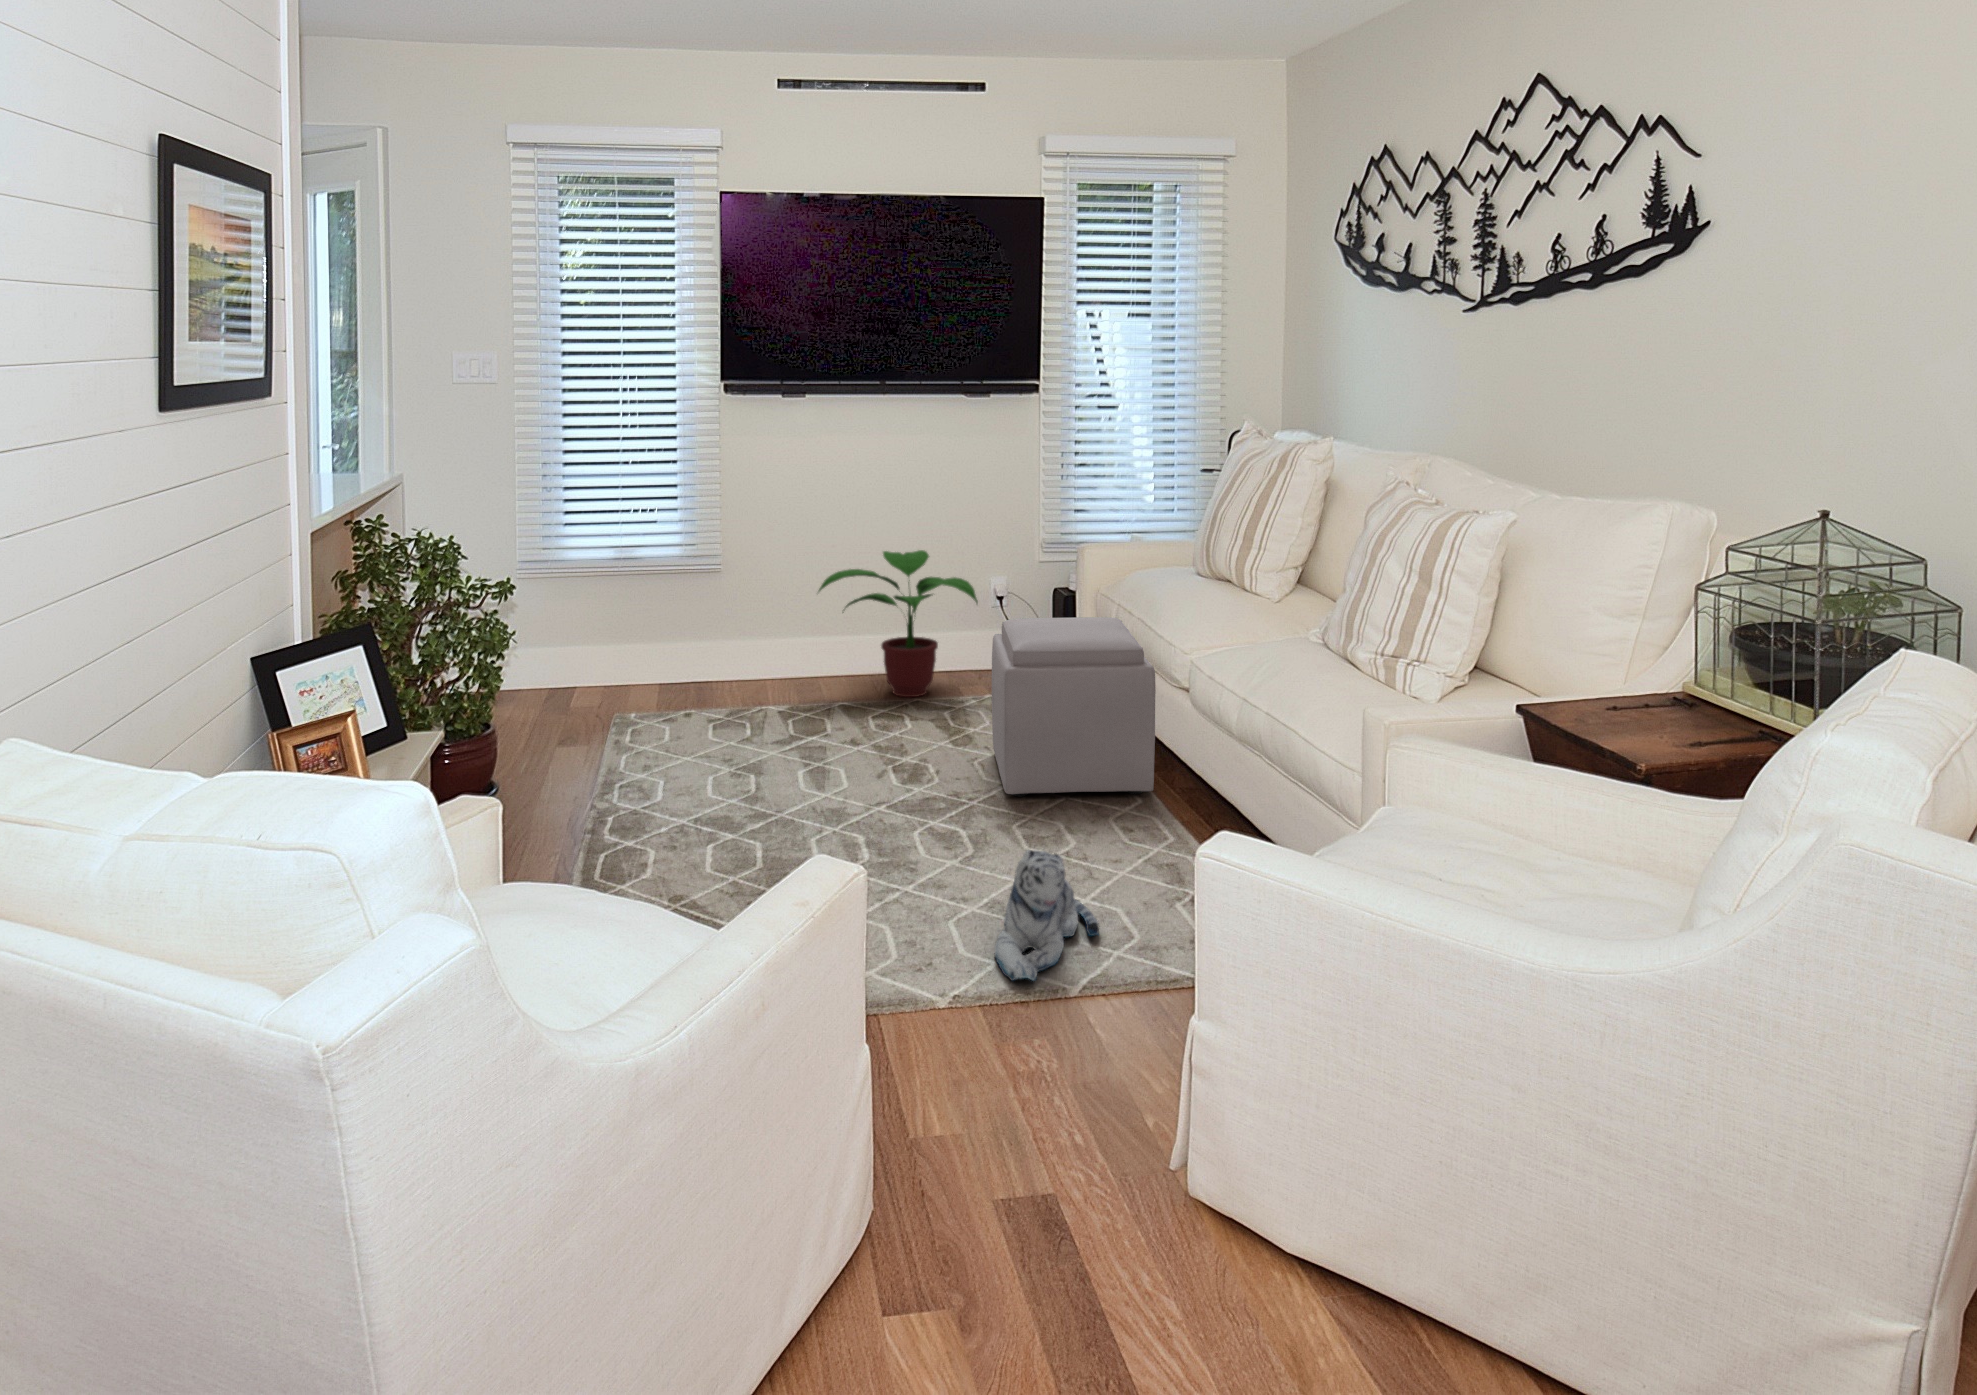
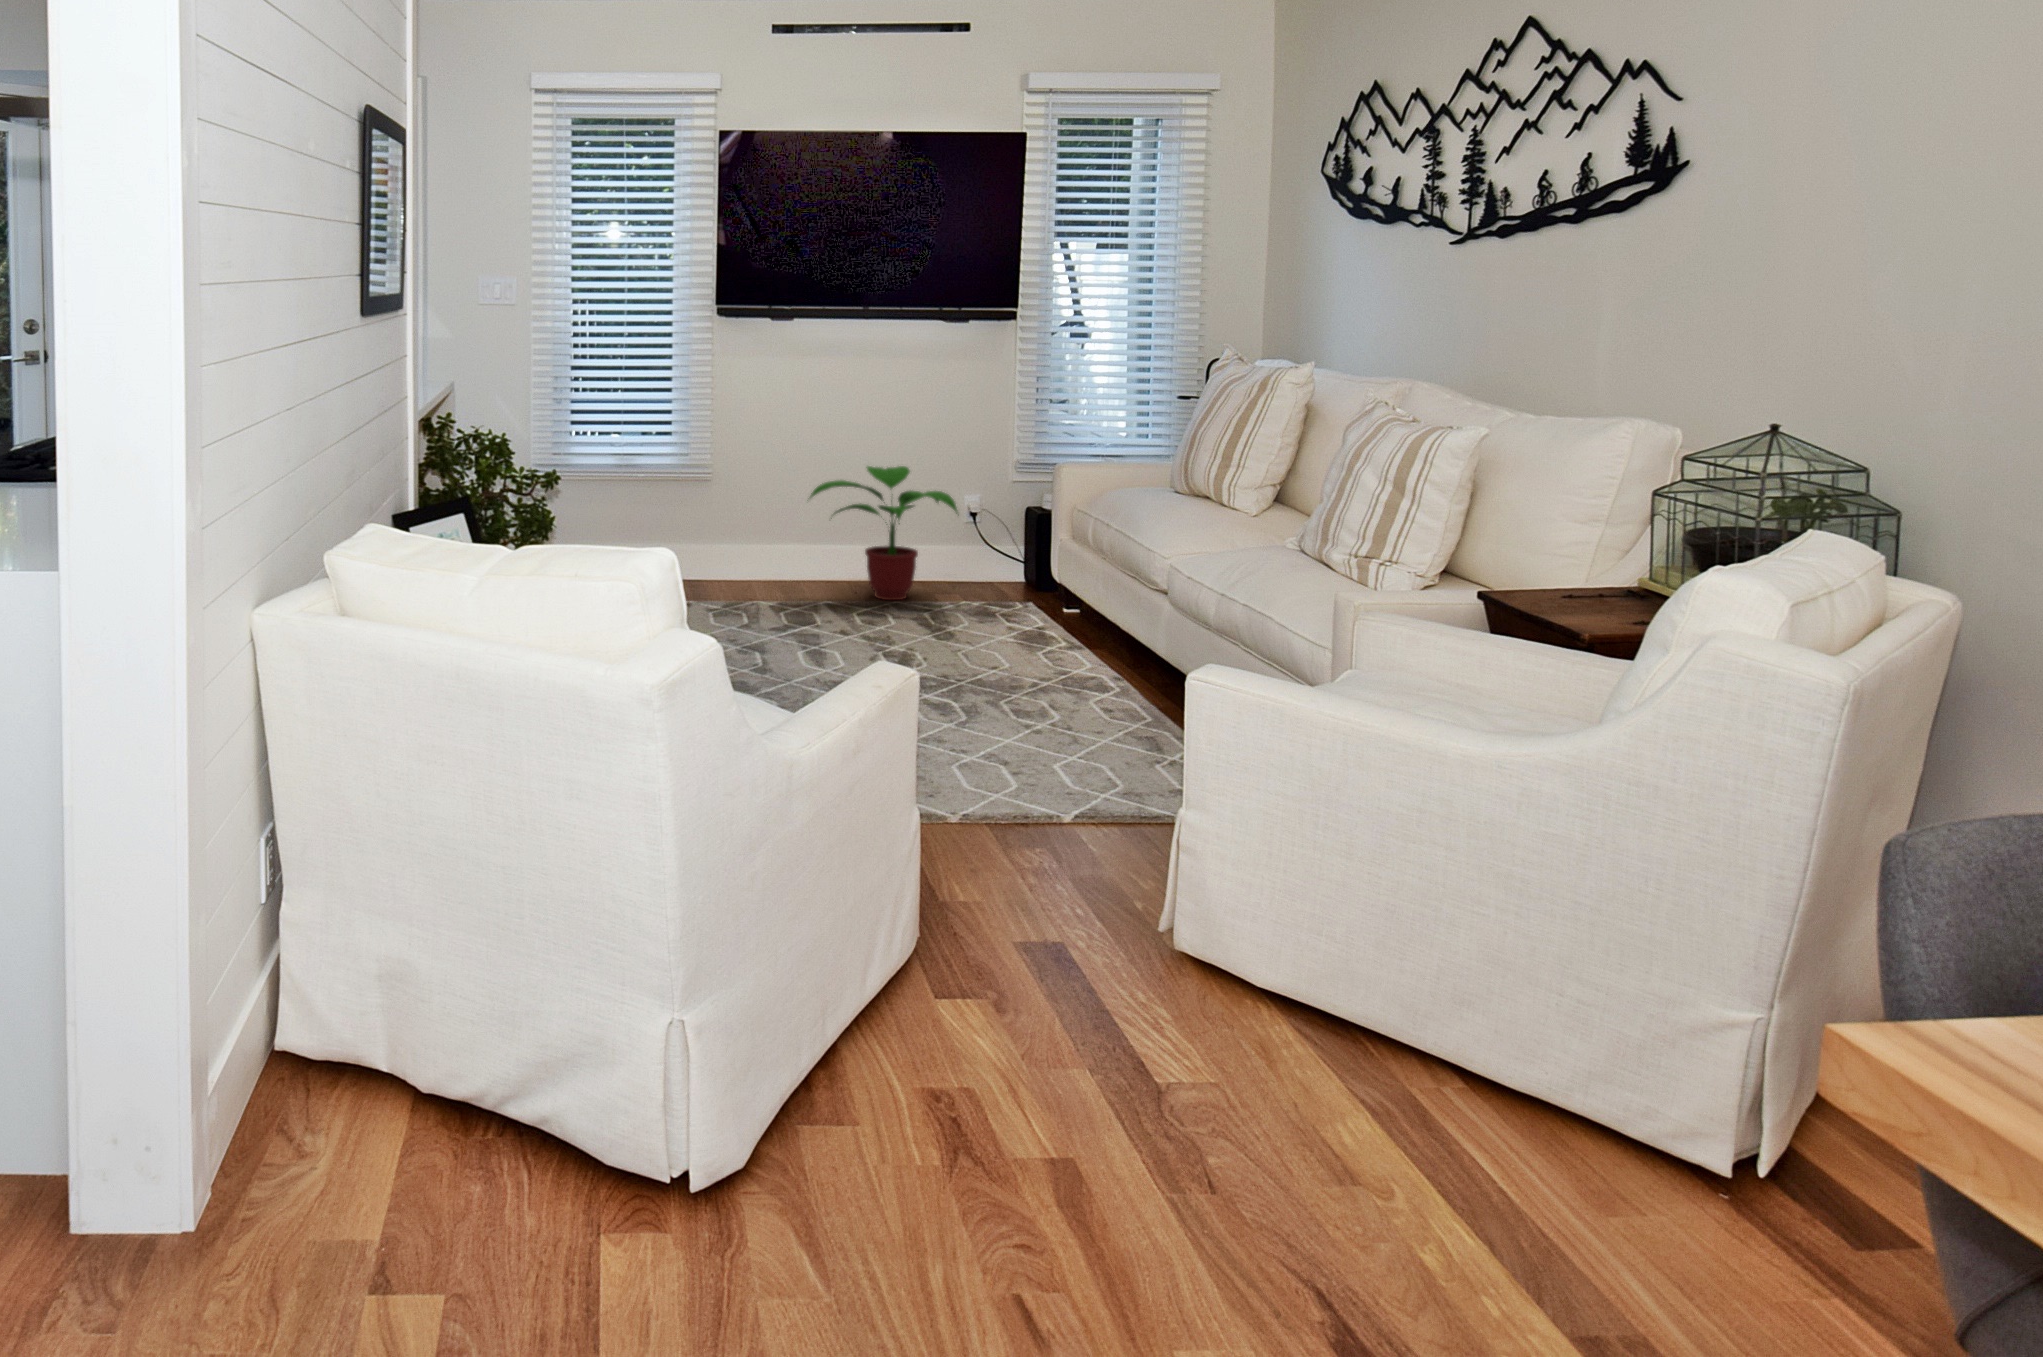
ottoman: present [992,617,1156,797] -> none [976,525,1134,685]
plush toy: present [994,850,1099,981] -> none [994,703,1086,809]

